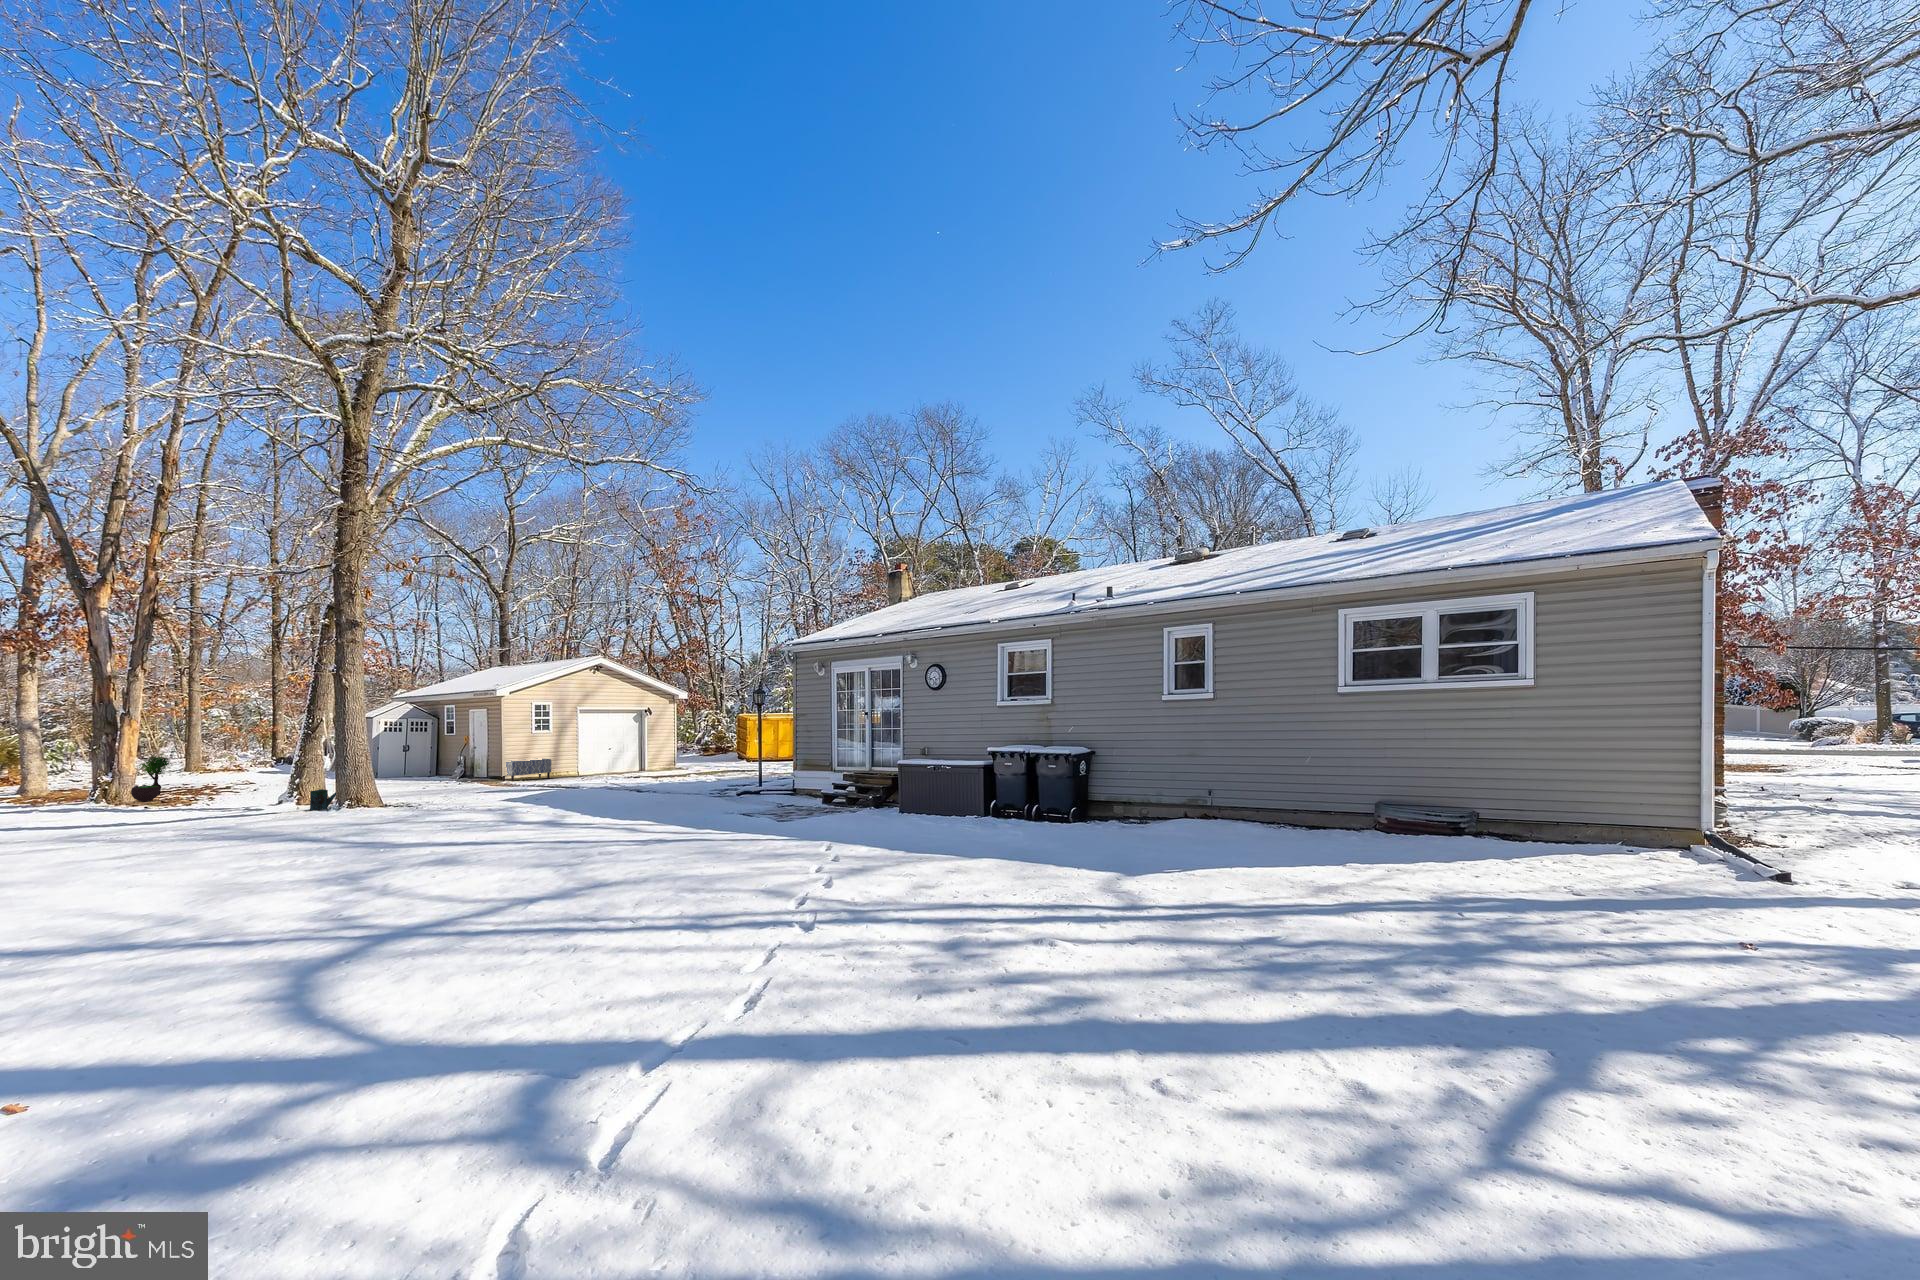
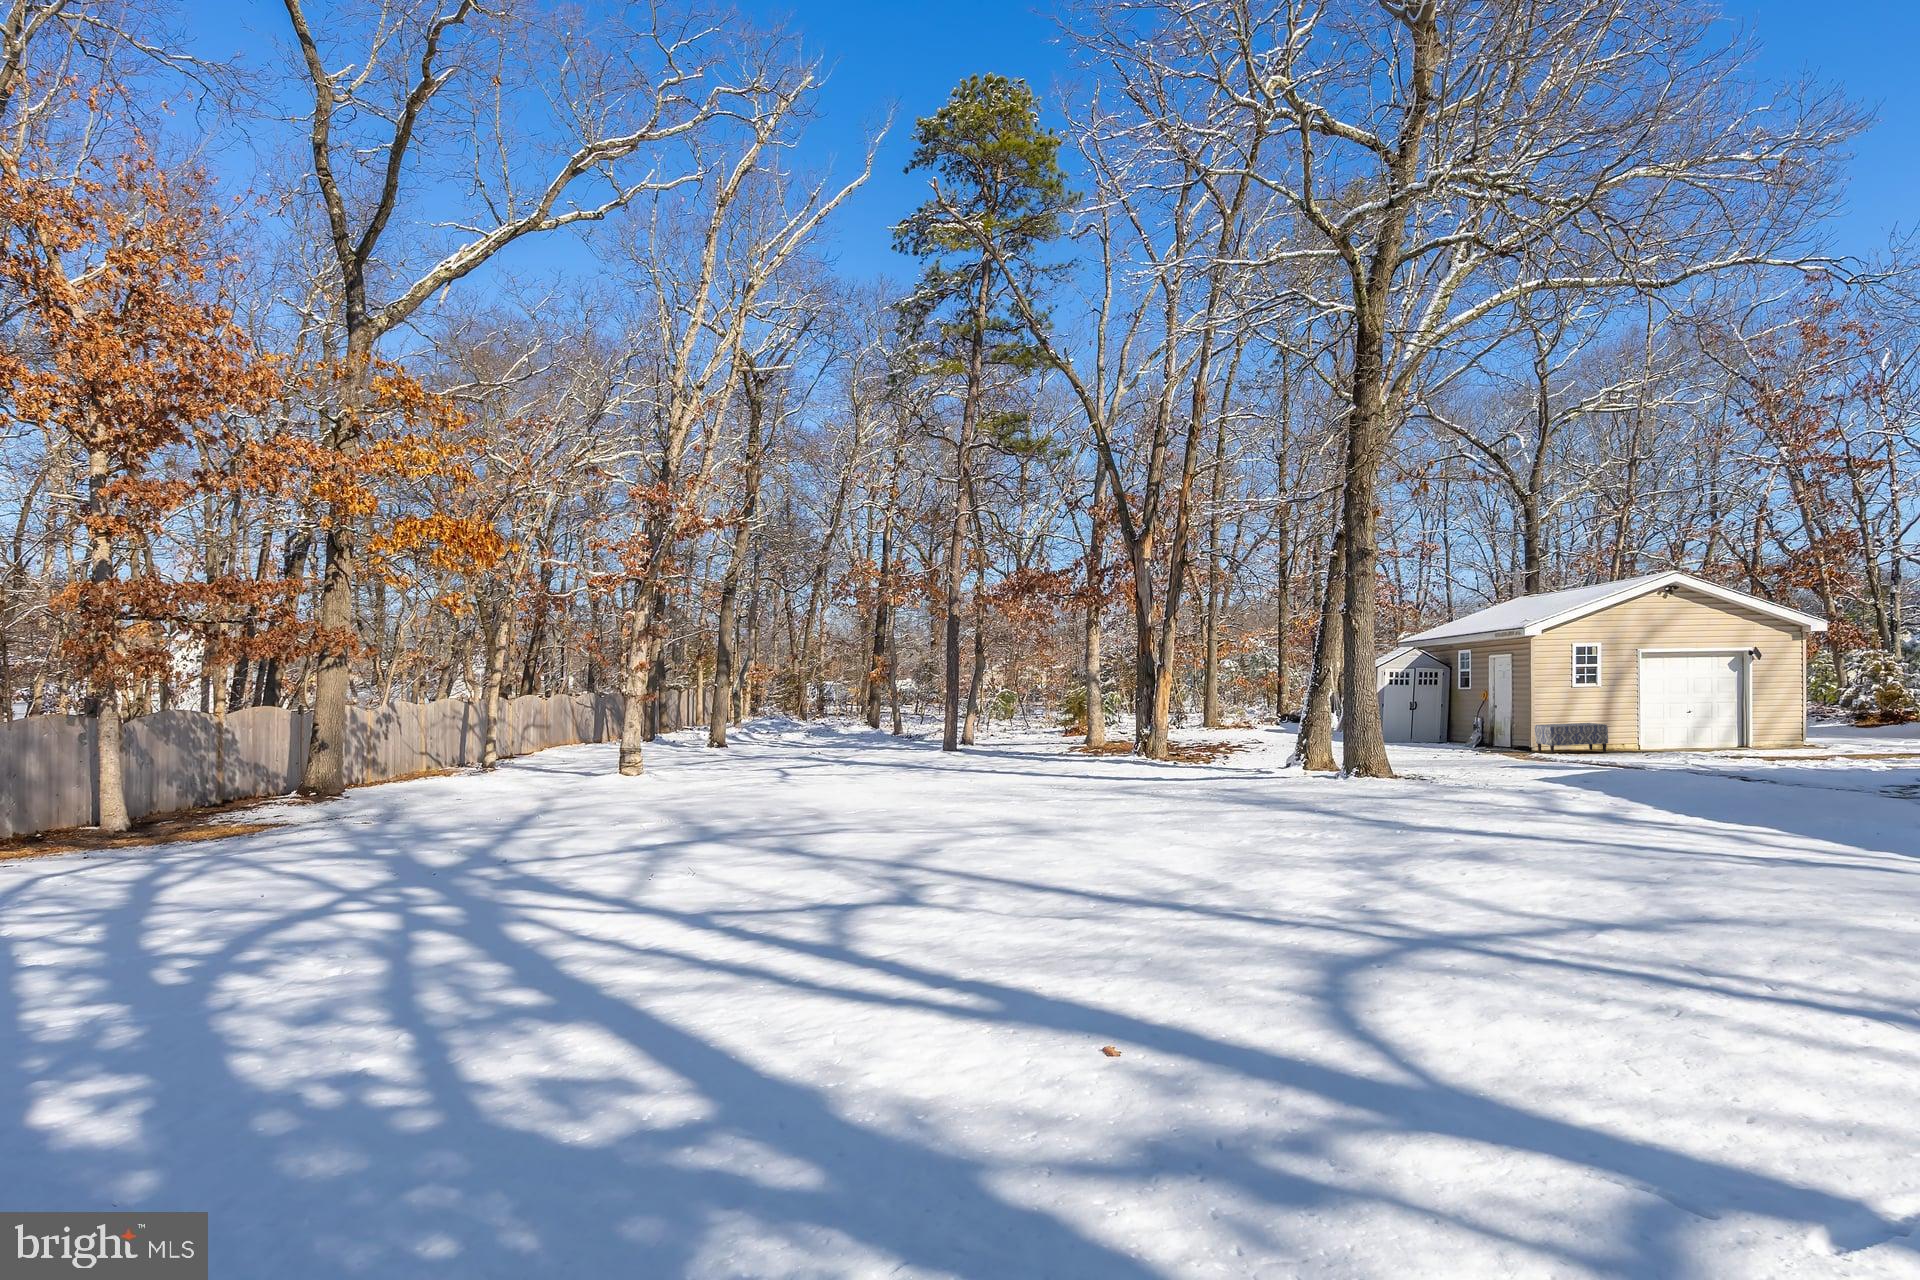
potted tree: present [131,755,171,801] -> none [1165,704,1194,753]
watering can: present [310,789,336,810] -> none [1306,755,1348,783]

